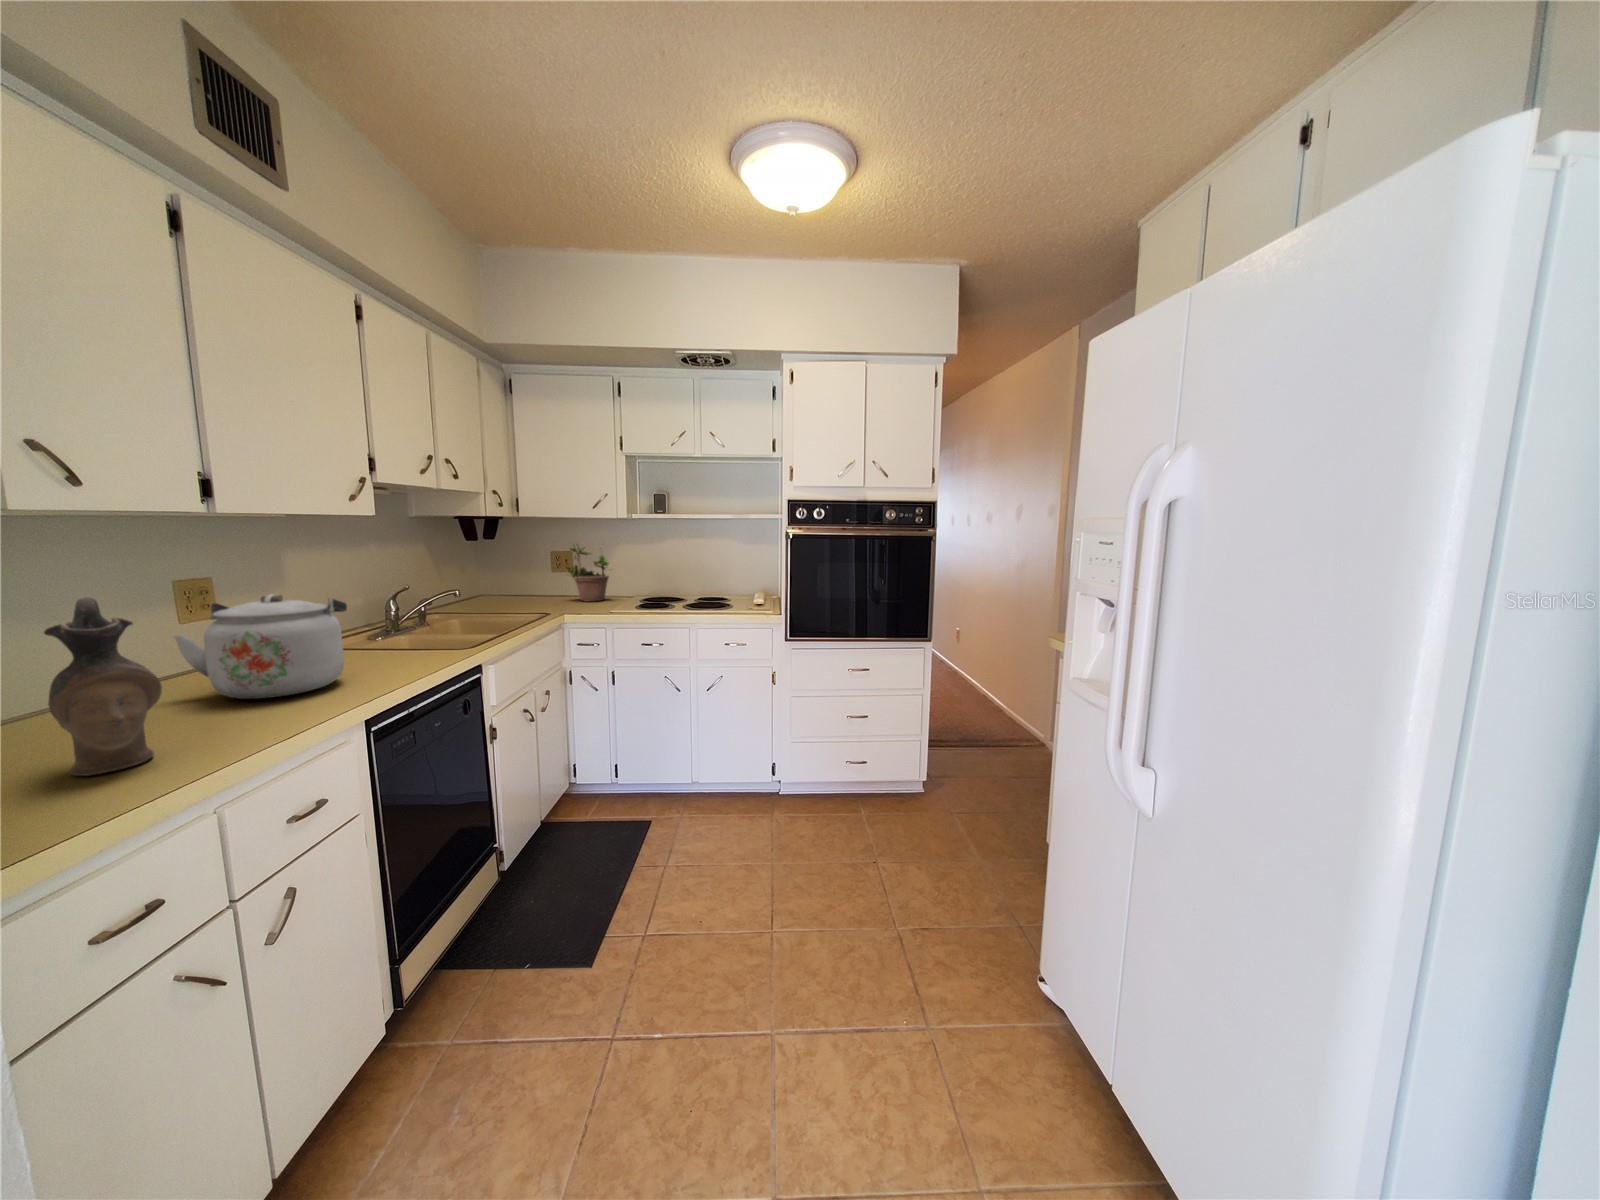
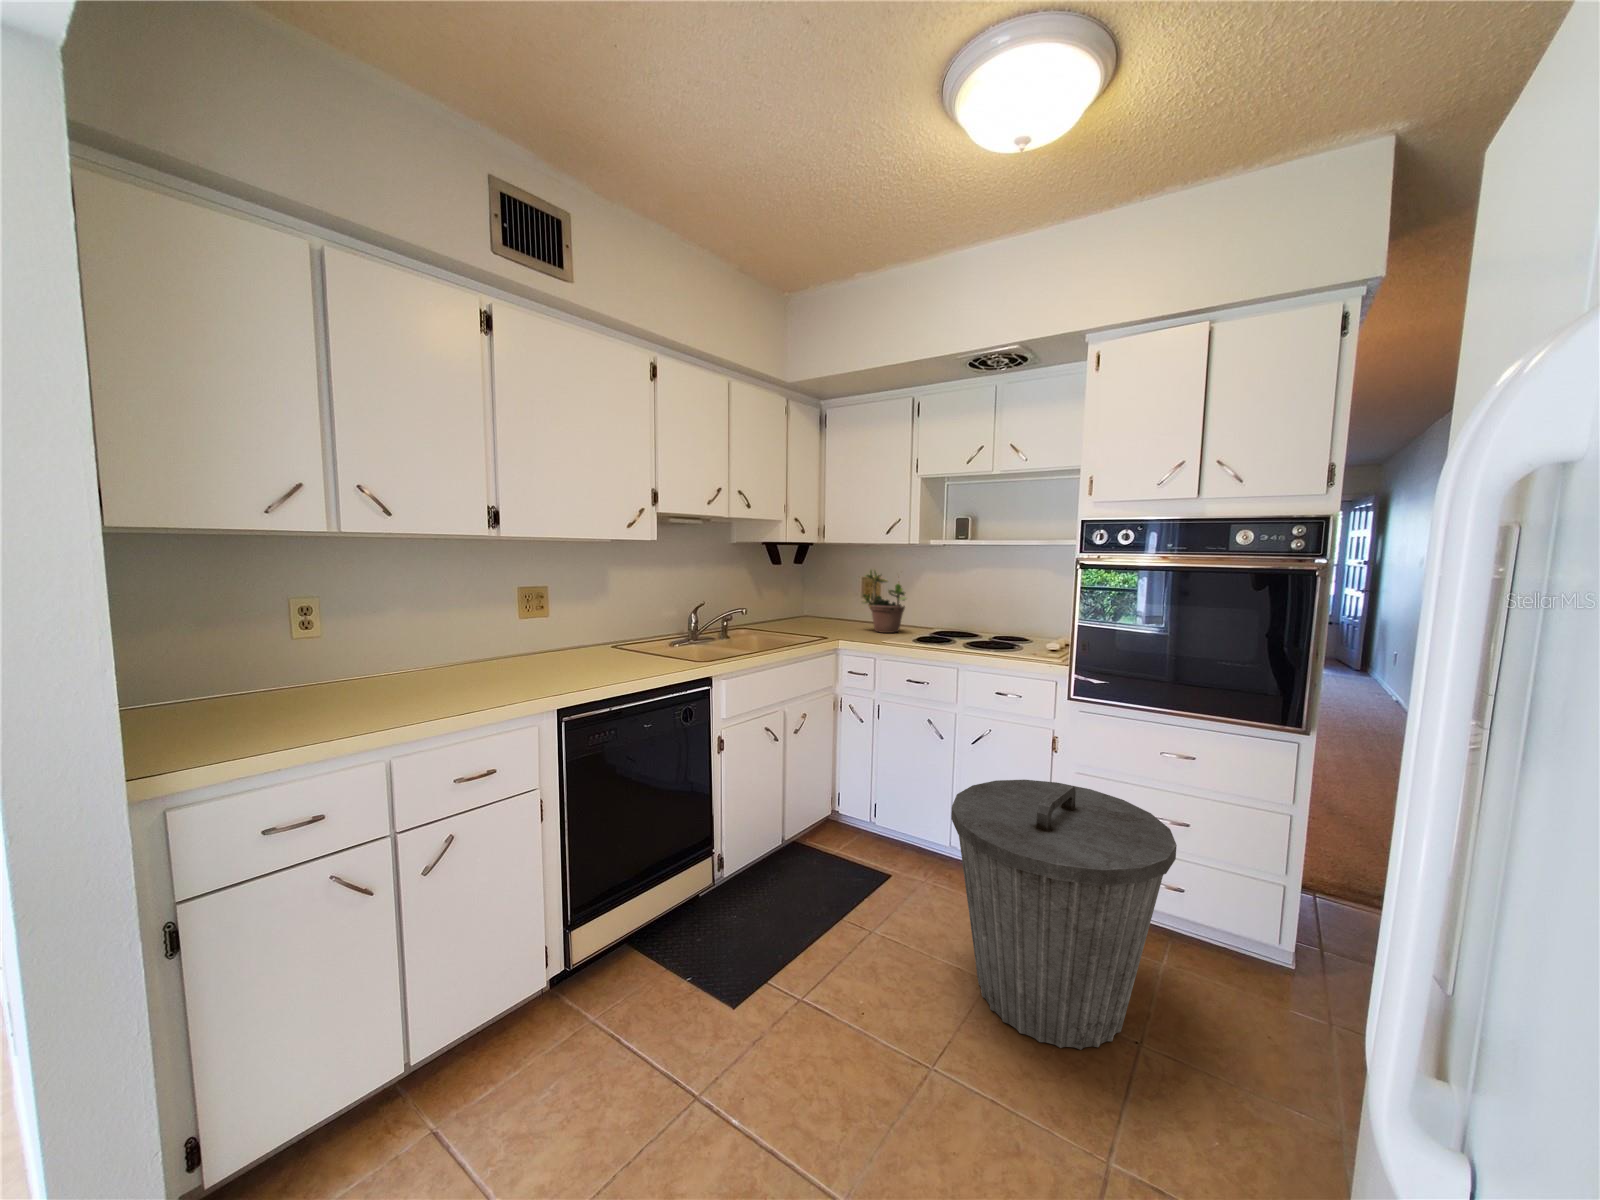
kettle: present [173,594,347,699] -> none [512,601,612,678]
ceramic pitcher: present [44,597,162,776] -> none [393,595,447,707]
trash can: none [730,690,876,866] -> present [951,780,1177,1050]

